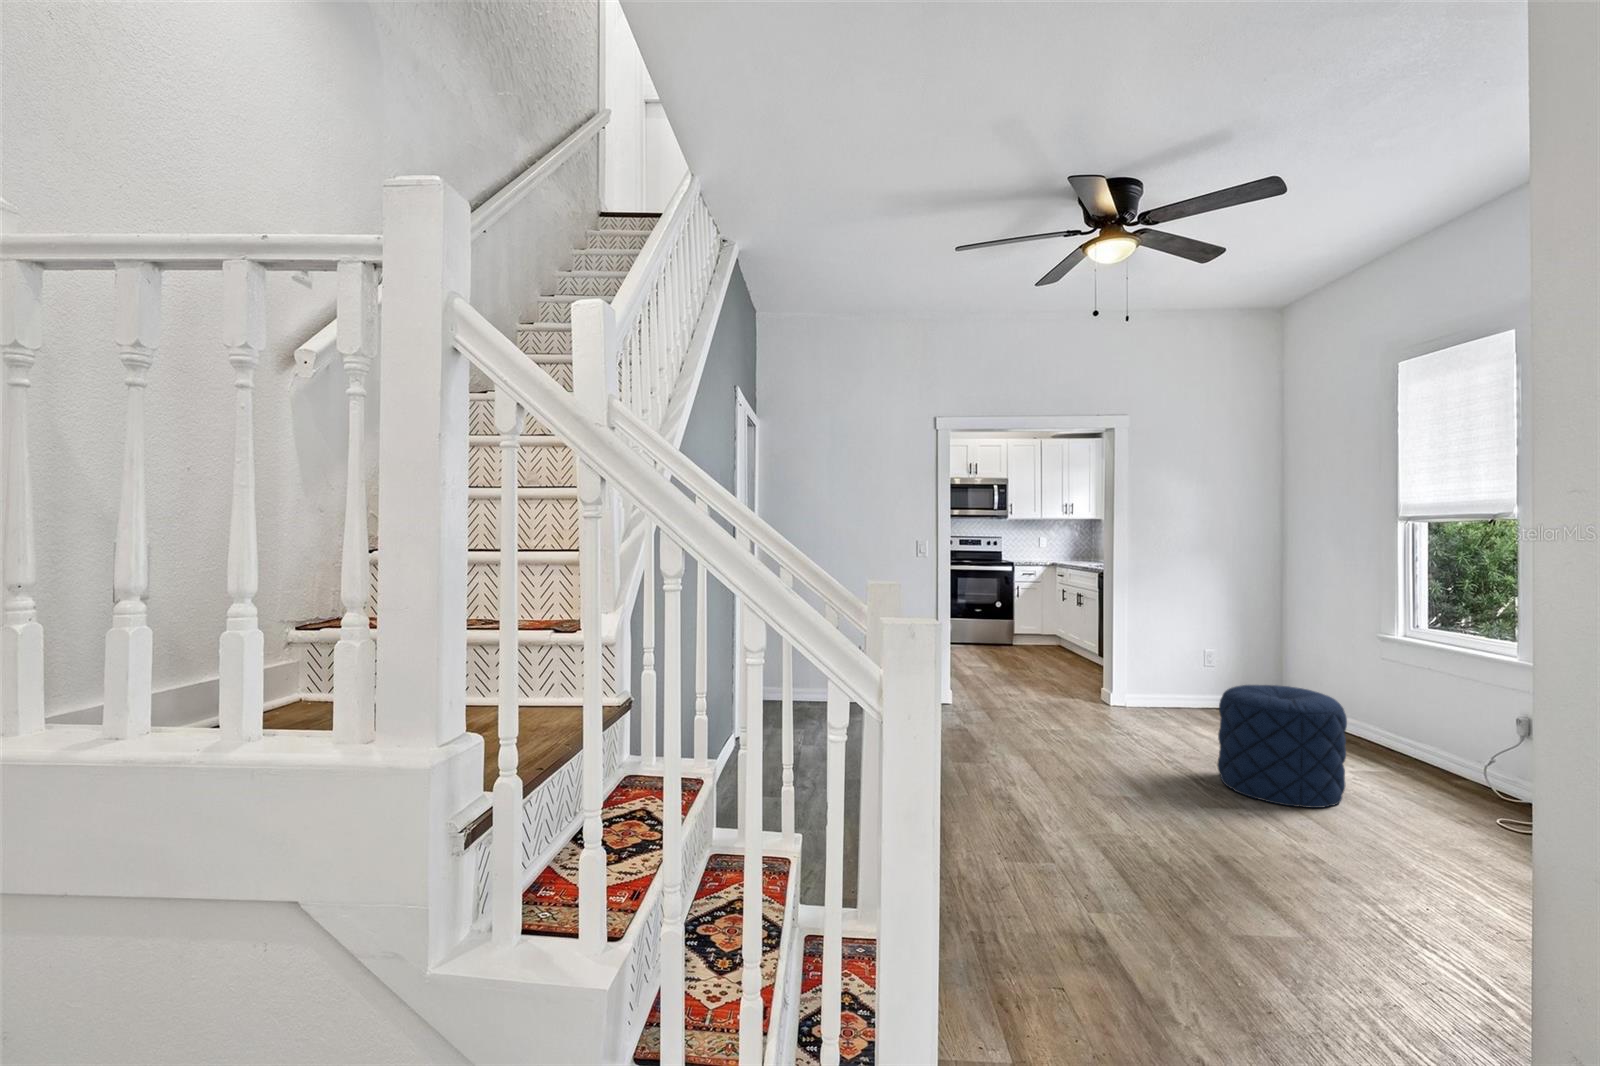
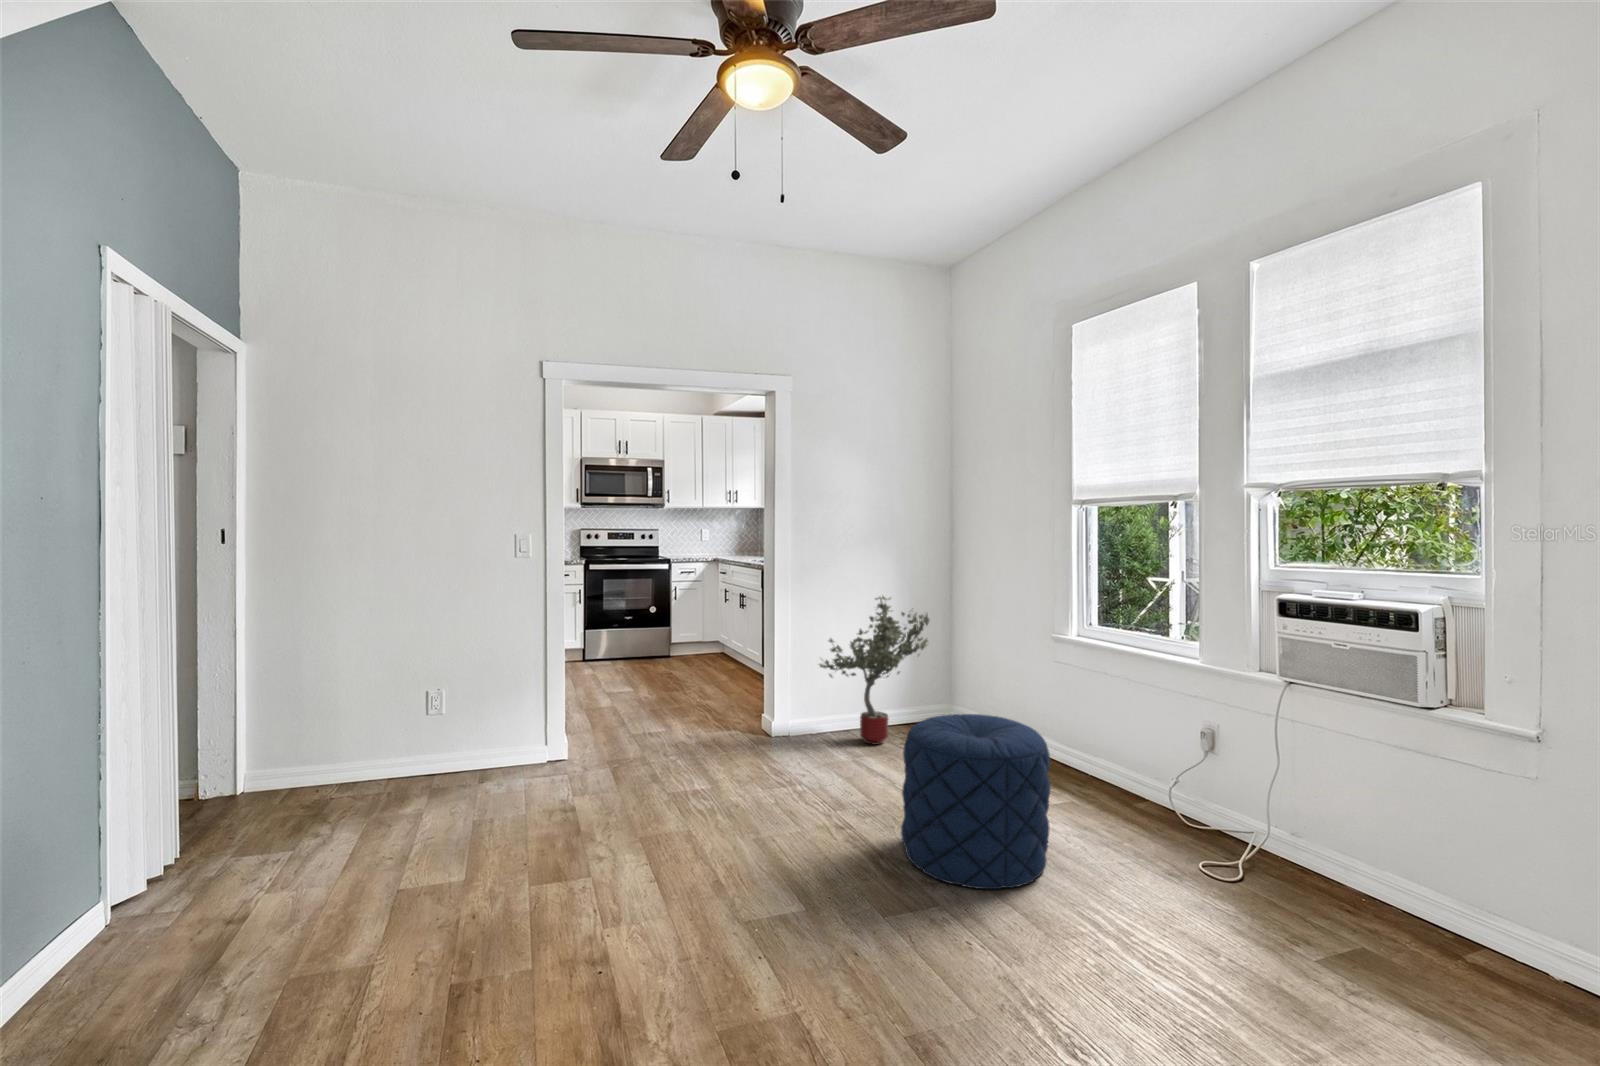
potted tree: none [1151,596,1258,719] -> present [820,596,929,745]

